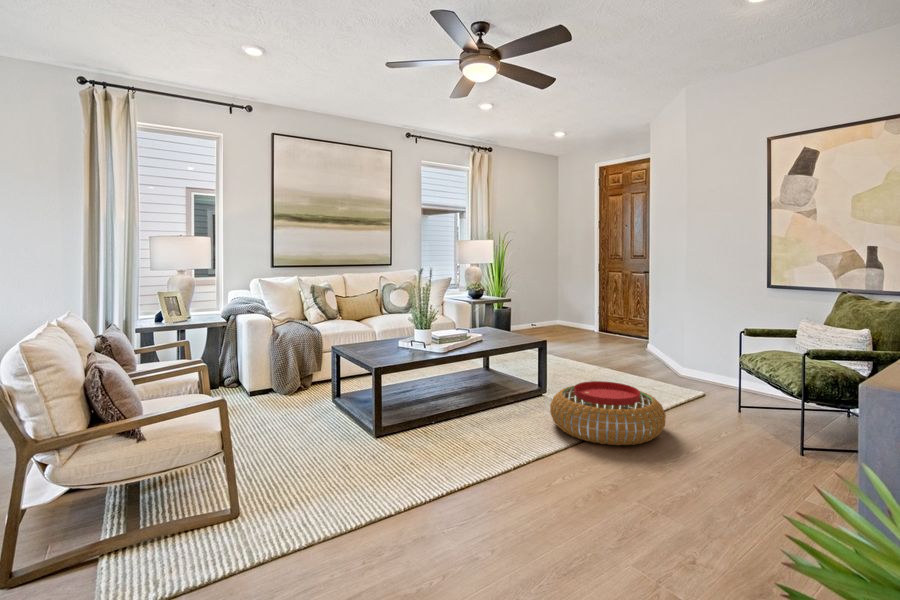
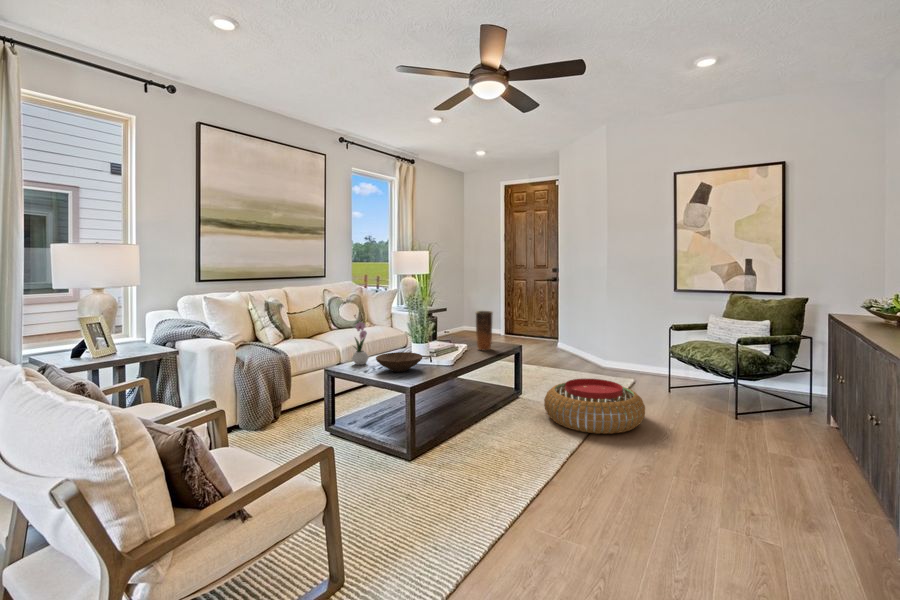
flower arrangement: none [356,298,373,347] -> present [352,315,369,365]
vase: none [490,301,509,343] -> present [476,311,493,350]
wooden bowl: none [365,337,411,356] -> present [376,352,422,372]

